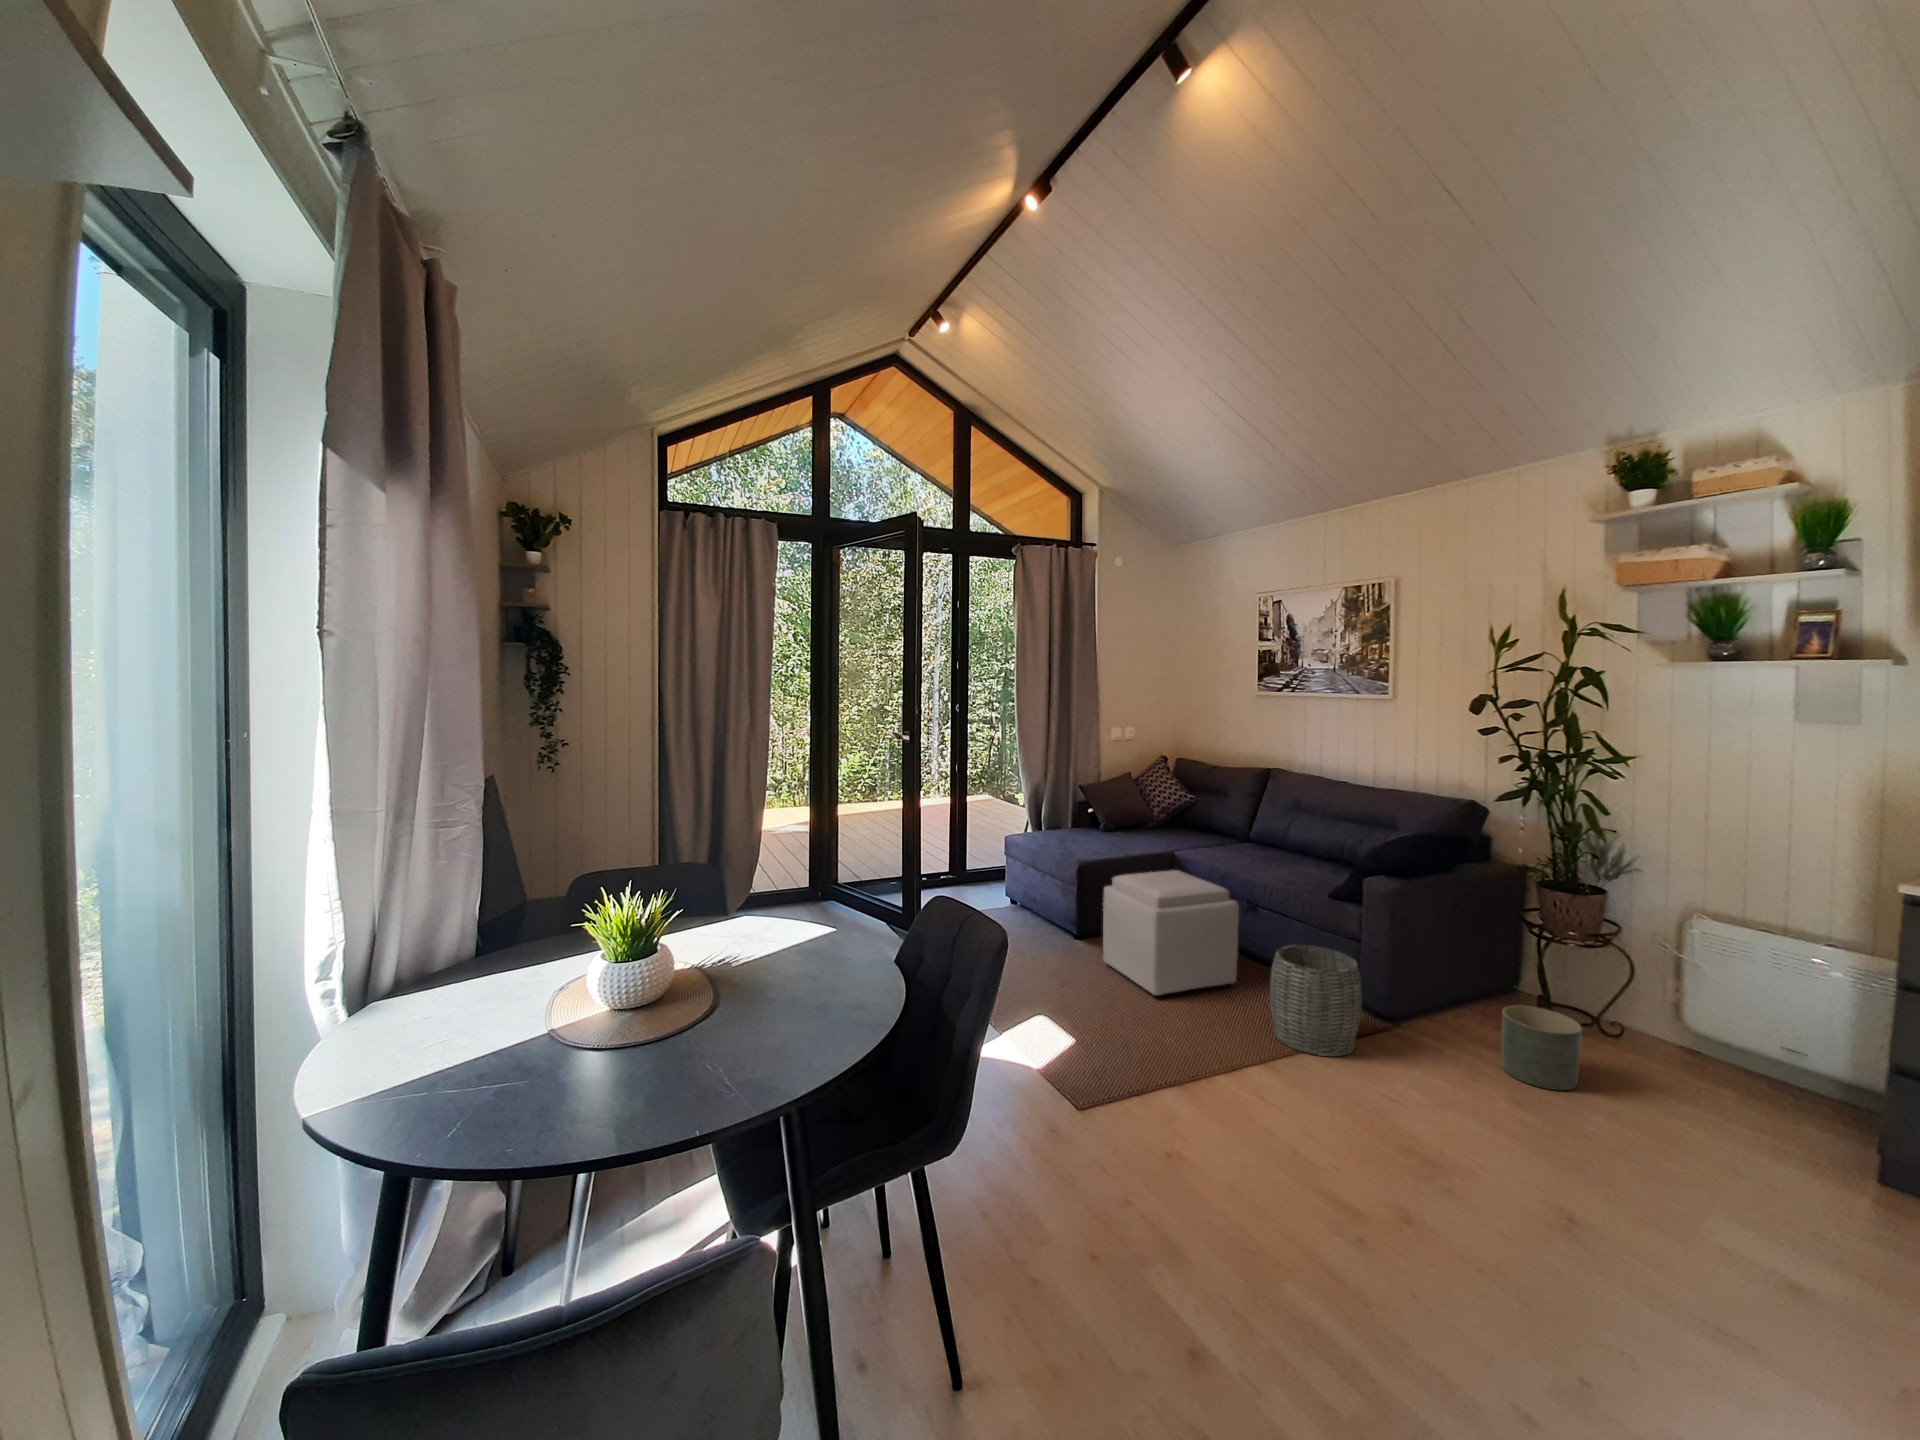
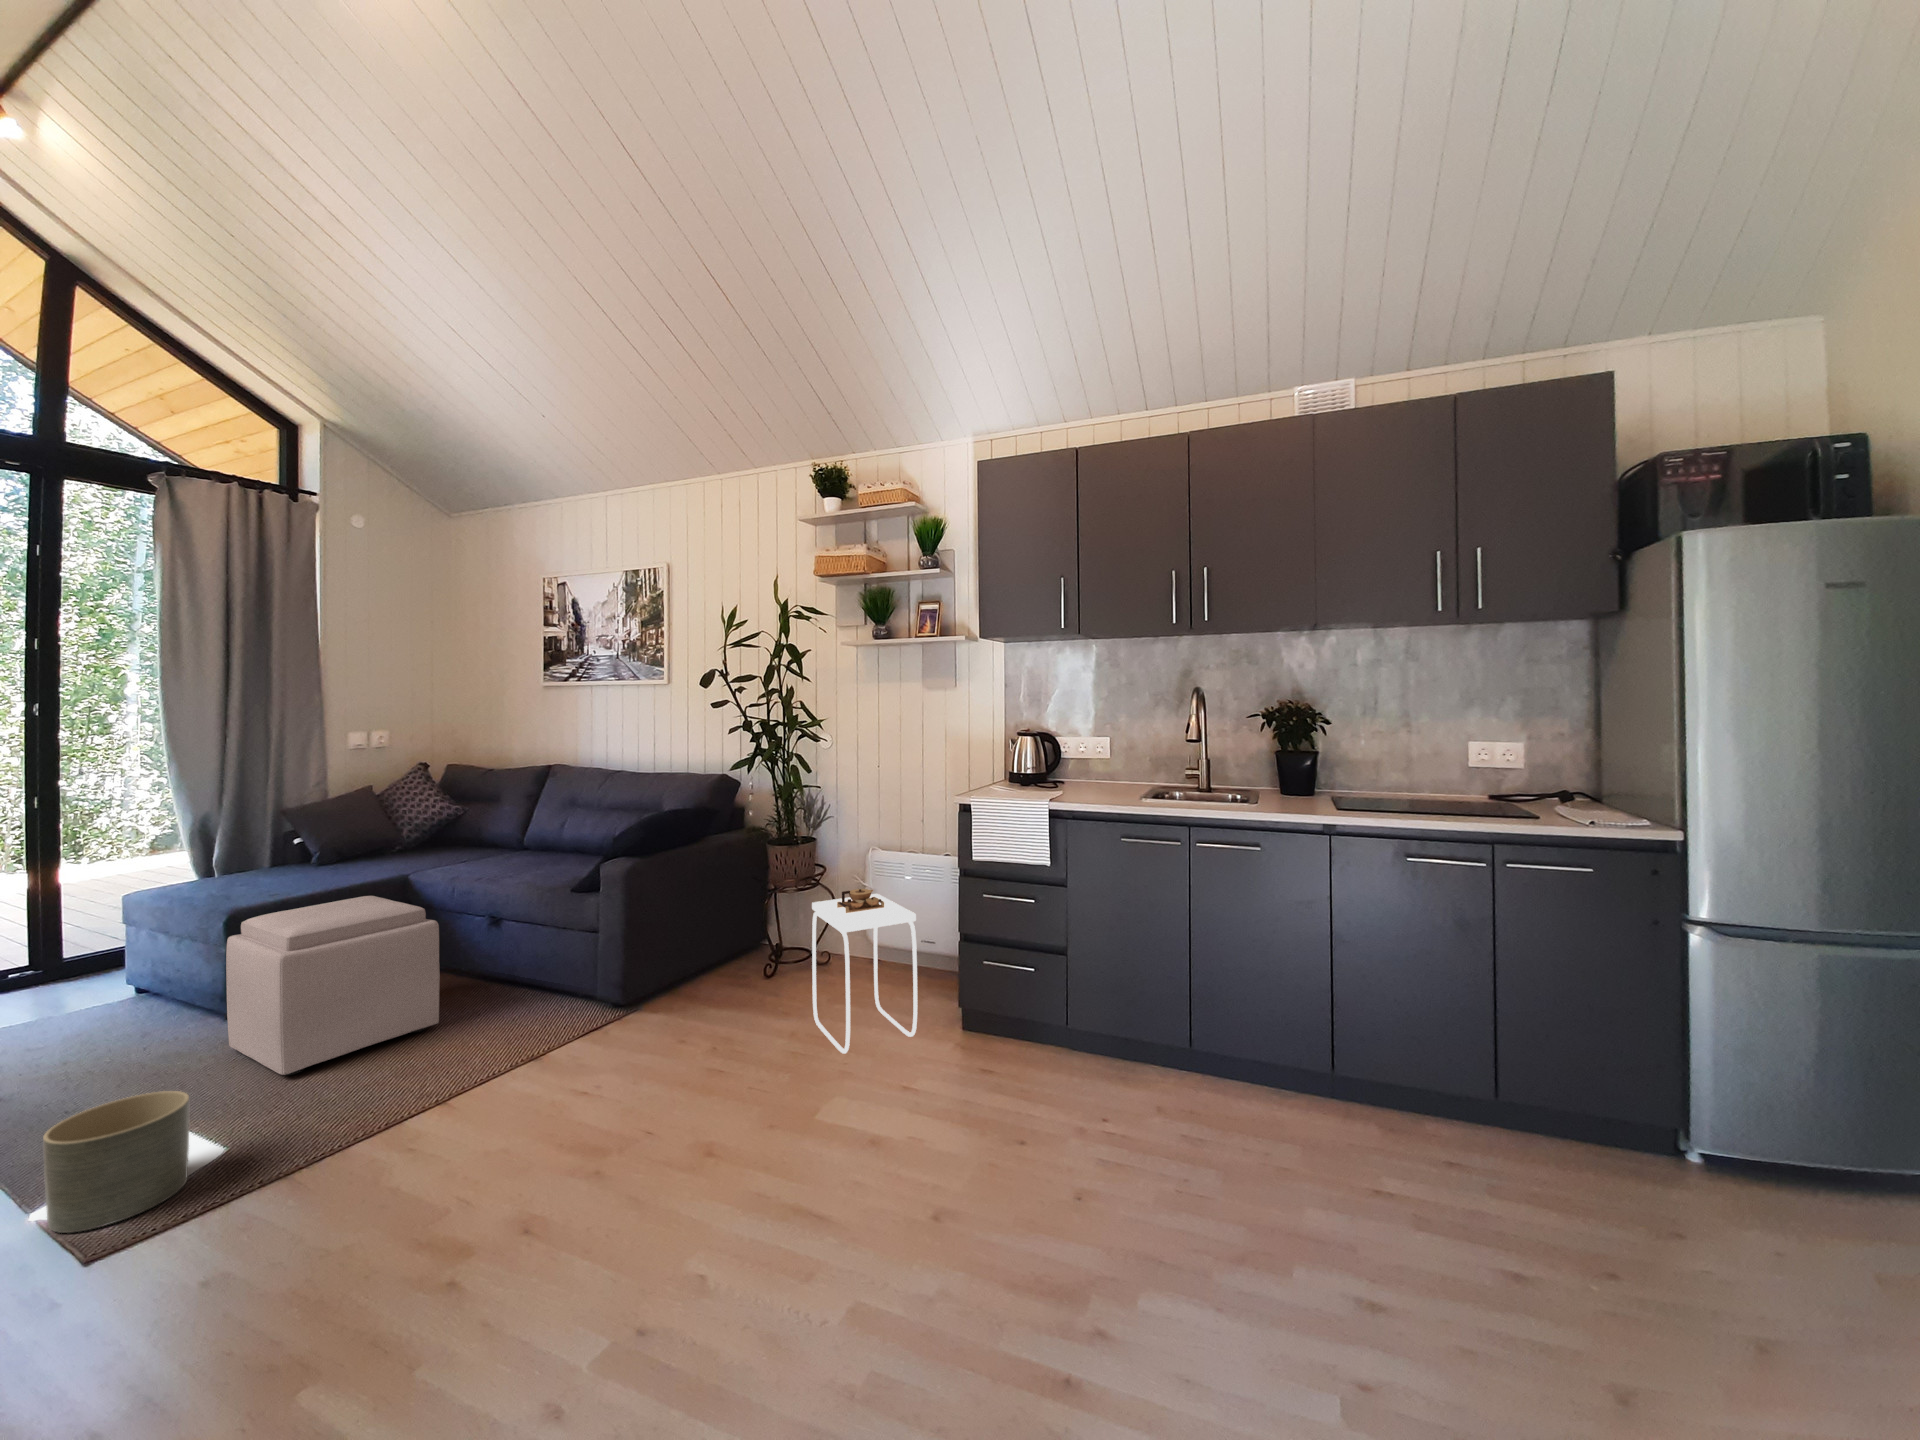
woven basket: present [1270,945,1362,1057] -> none [442,954,560,1090]
side table: none [1633,962,1824,1154] -> present [812,889,917,1054]
planter: present [1502,1006,1582,1090] -> present [43,1091,189,1233]

